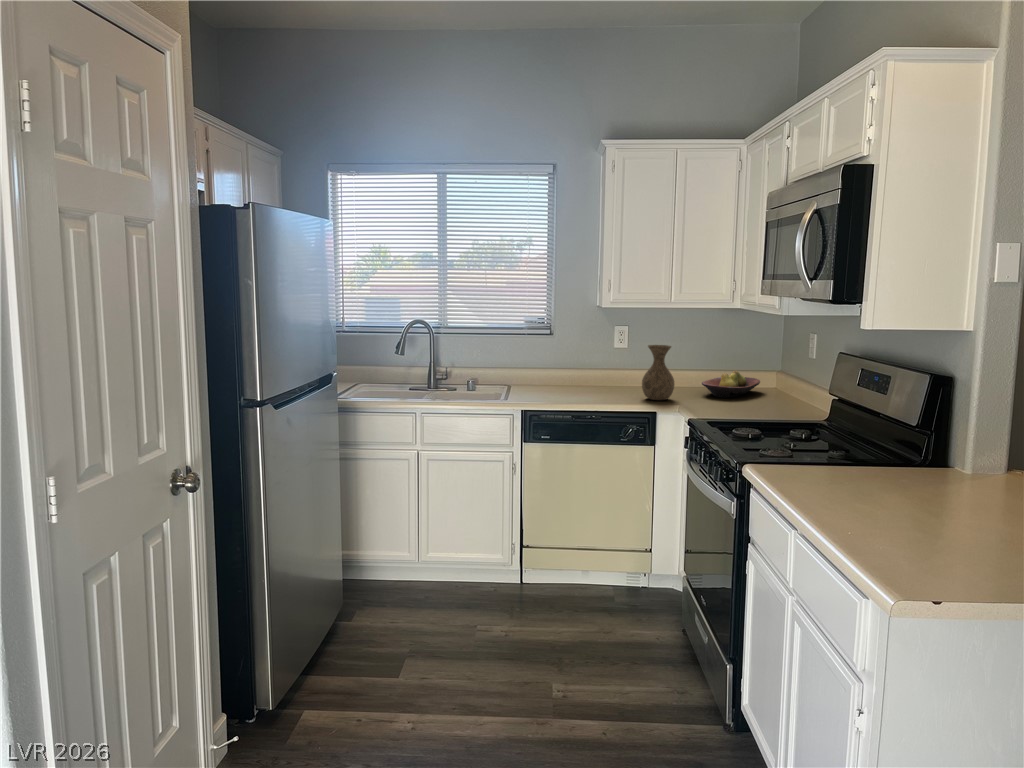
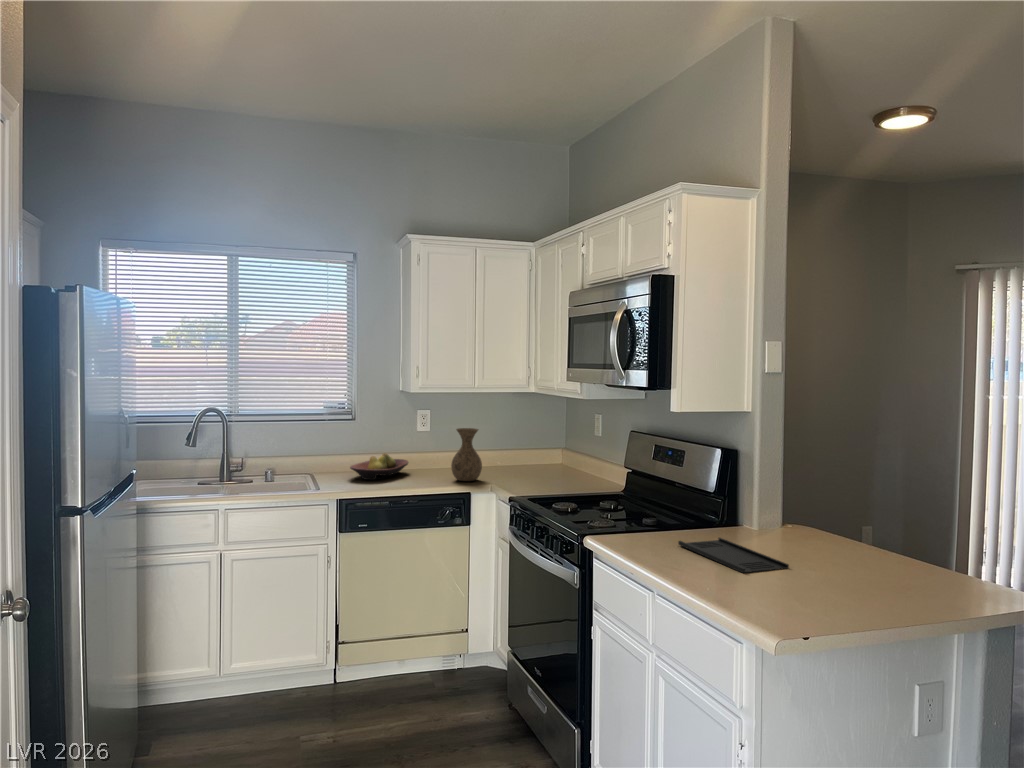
fruit bowl: present [702,371,760,397] -> present [350,453,408,480]
tray: none [849,478,977,521] -> present [678,538,789,573]

